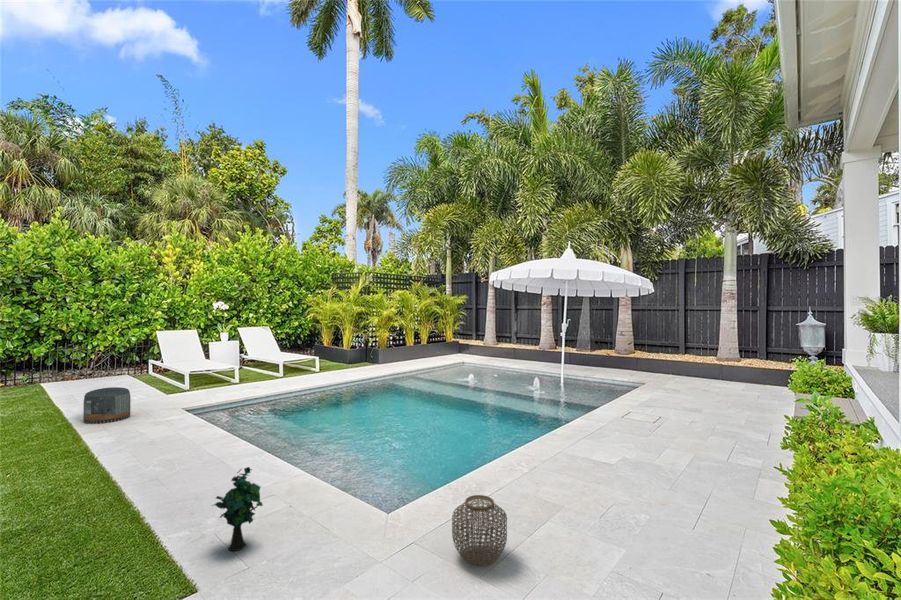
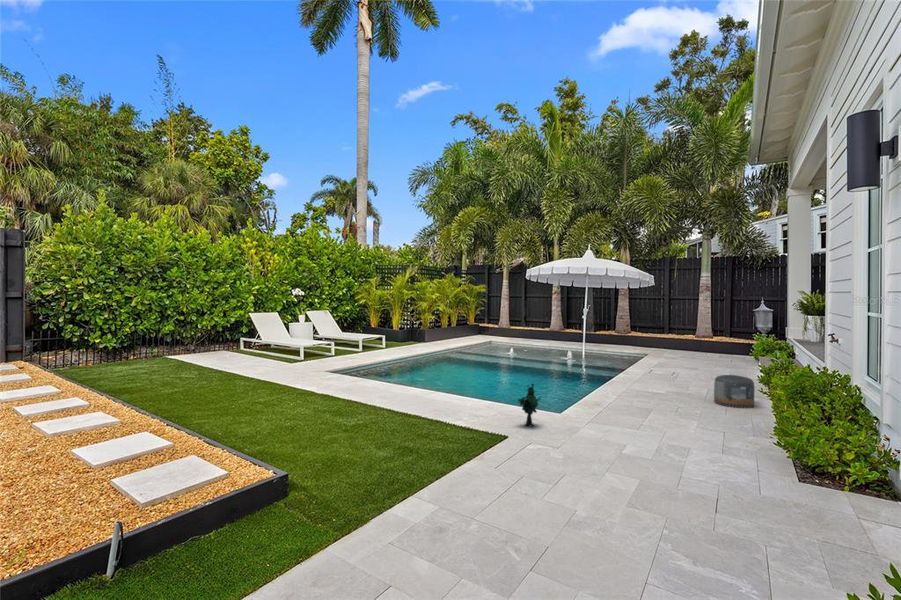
pouf: present [83,387,131,424] -> present [714,375,755,408]
woven basket: present [452,495,507,566] -> none [638,394,668,425]

